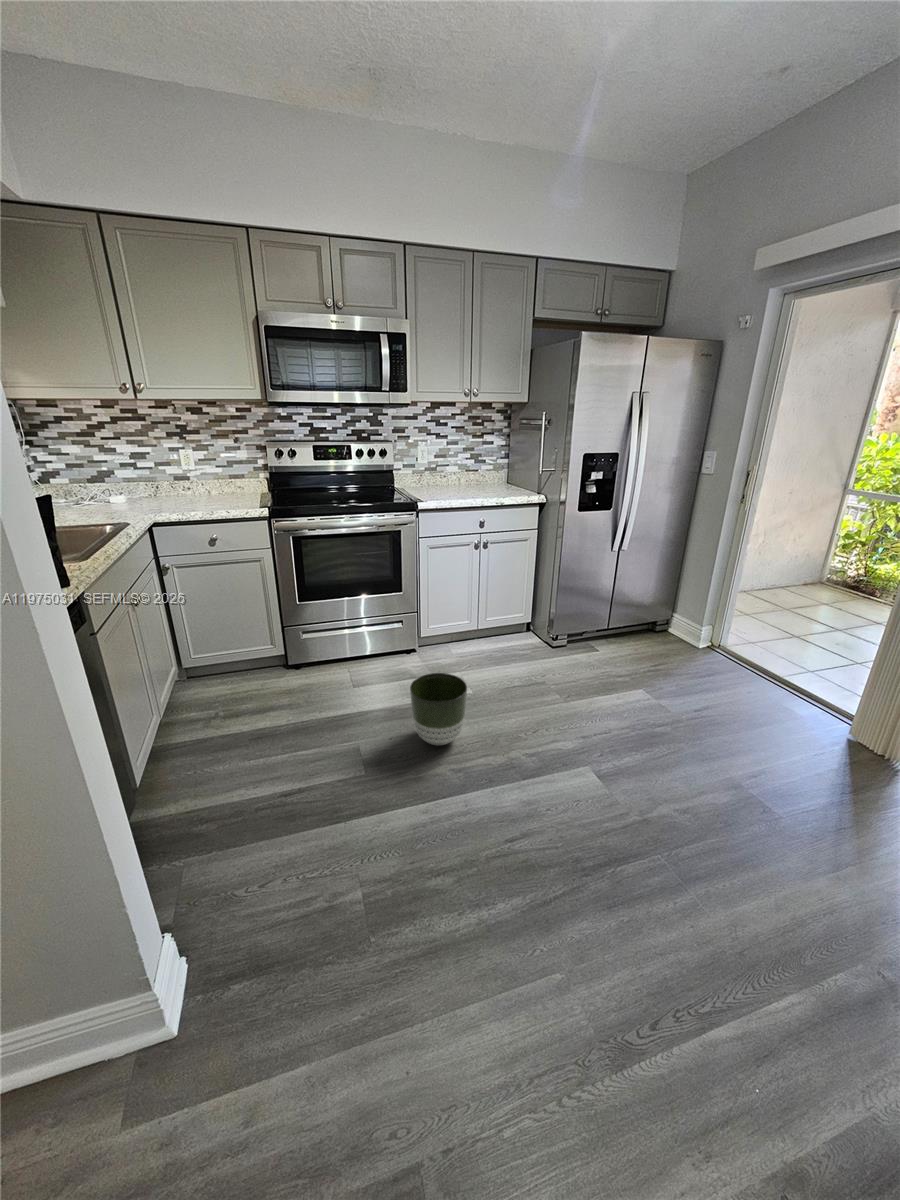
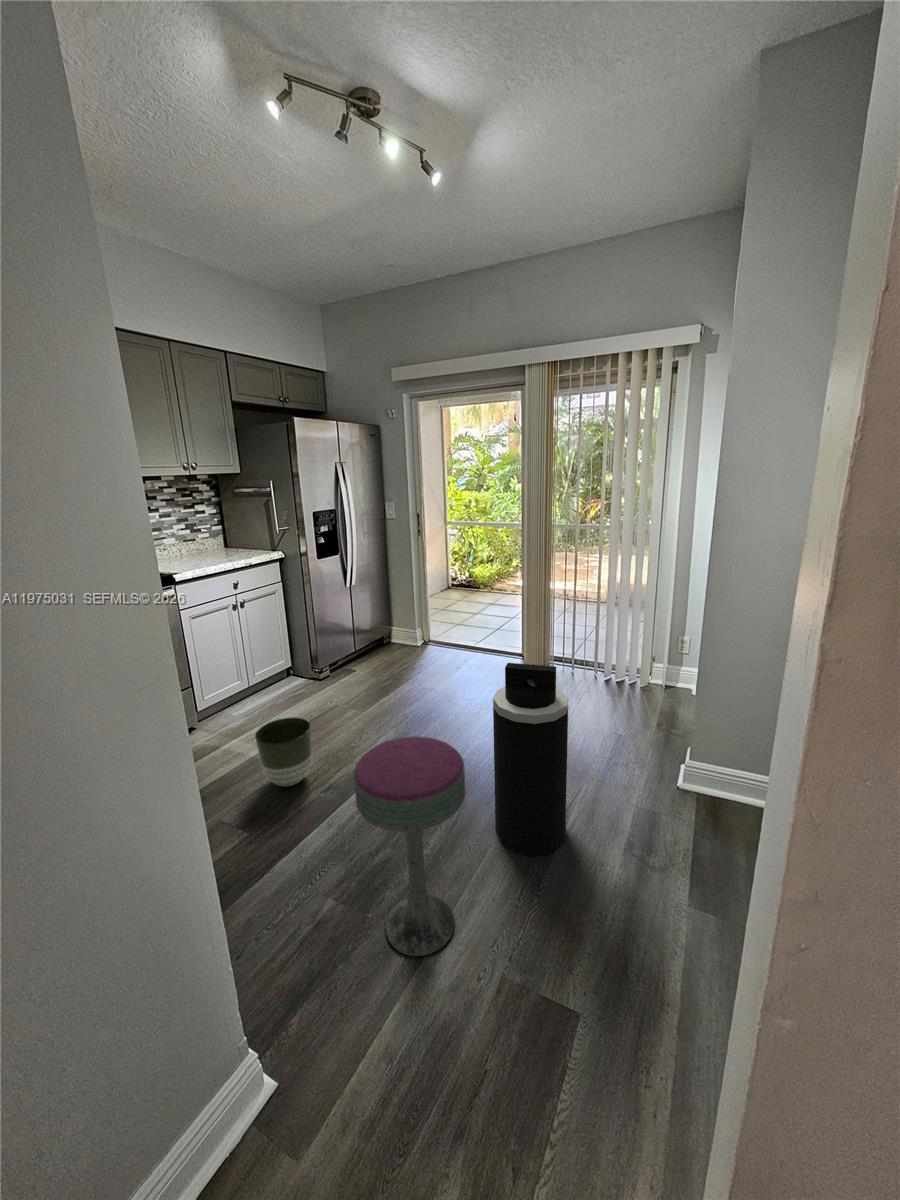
trash can: none [578,739,747,1063] -> present [493,663,568,856]
bar stool: none [314,765,471,1049] -> present [354,737,465,956]

